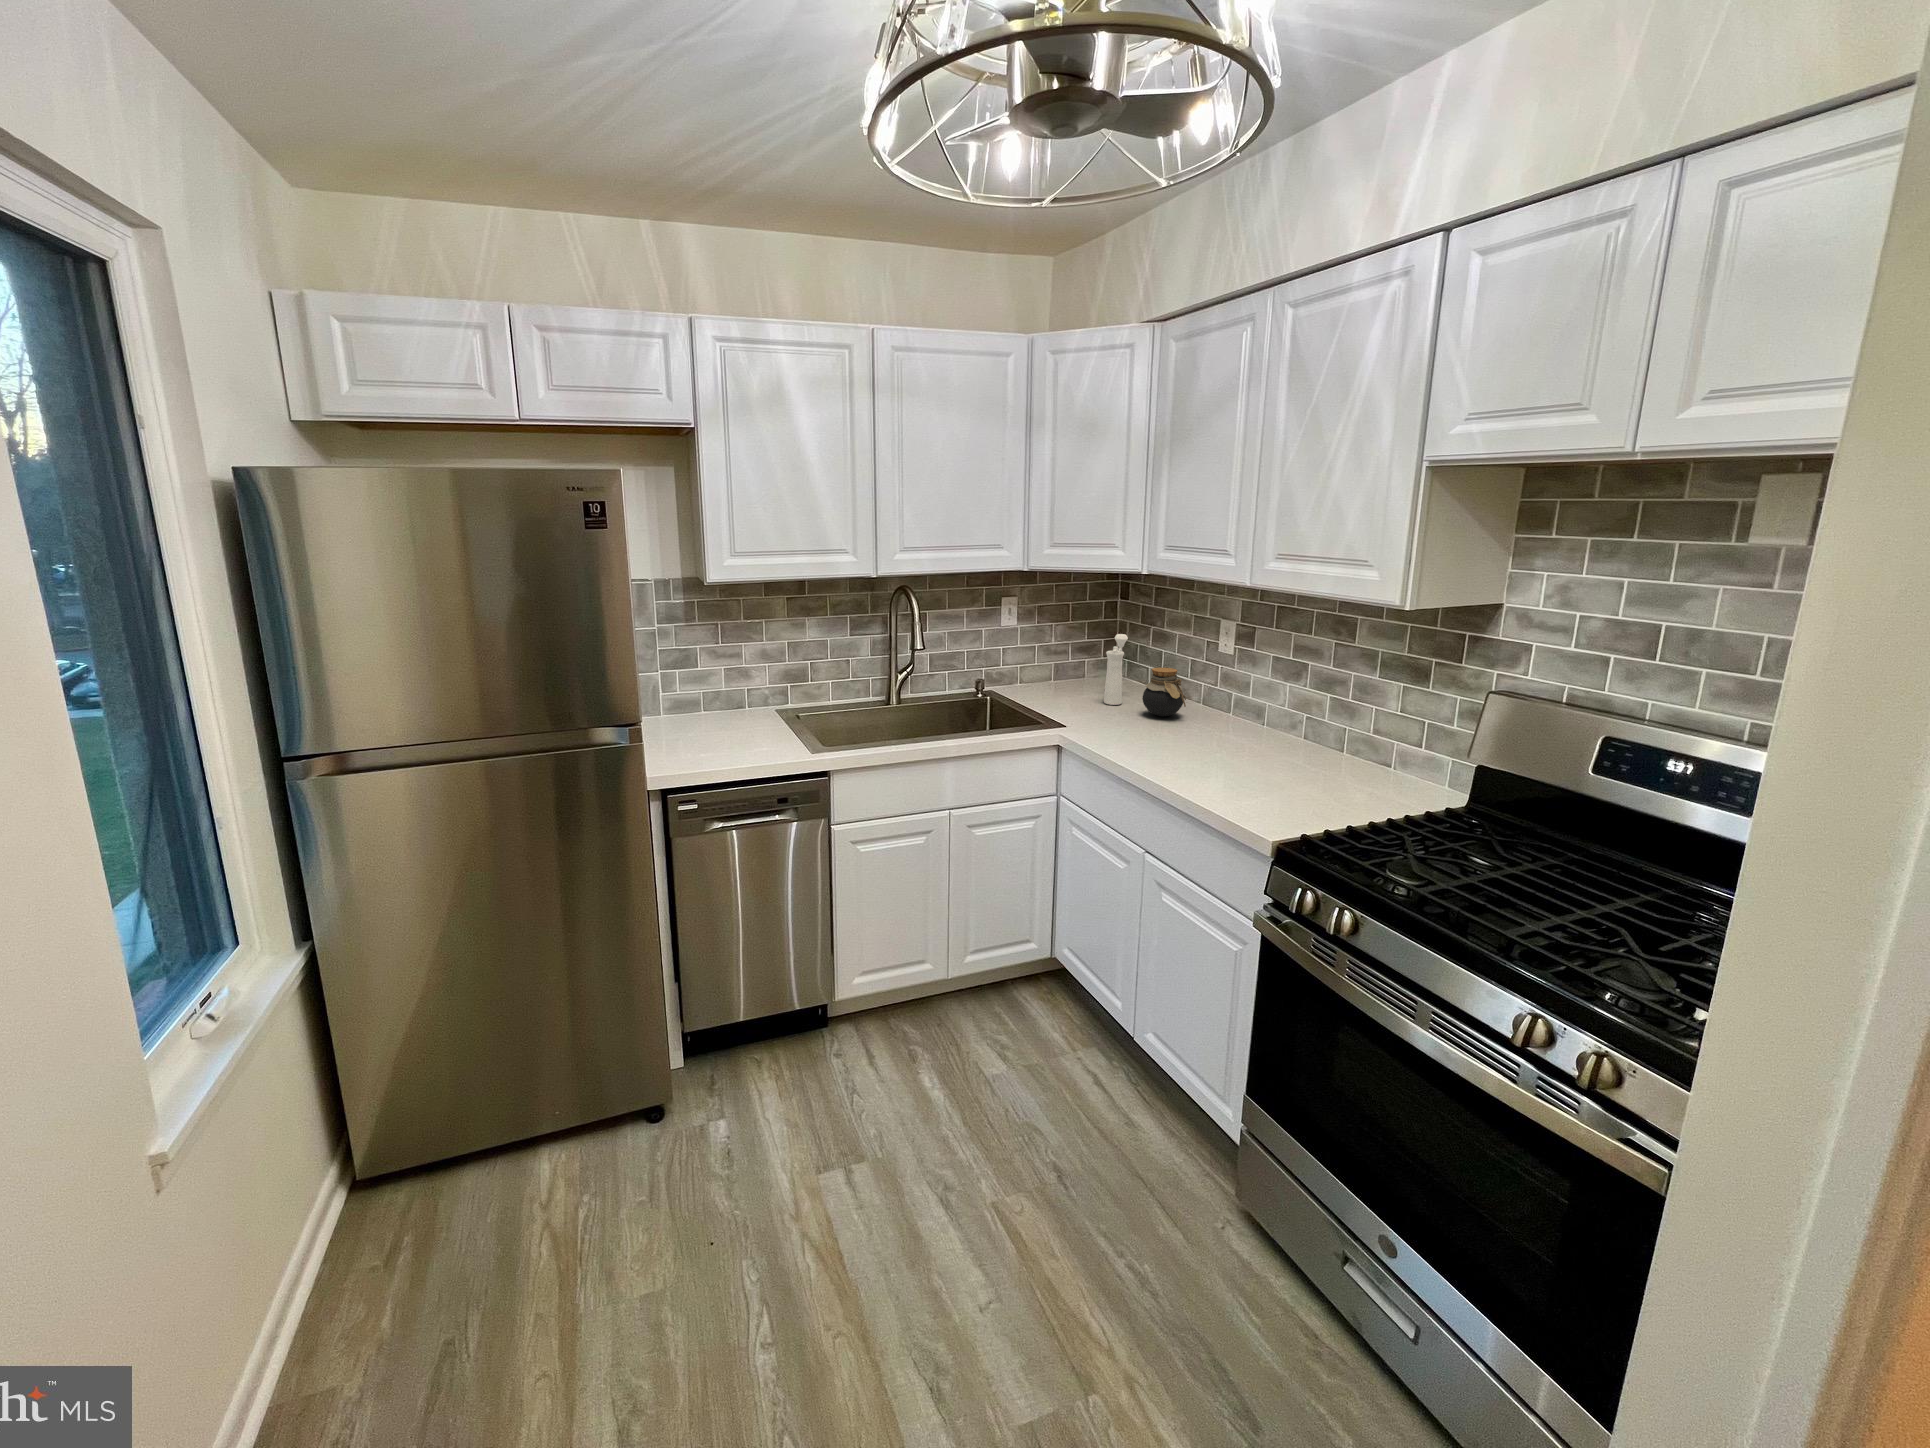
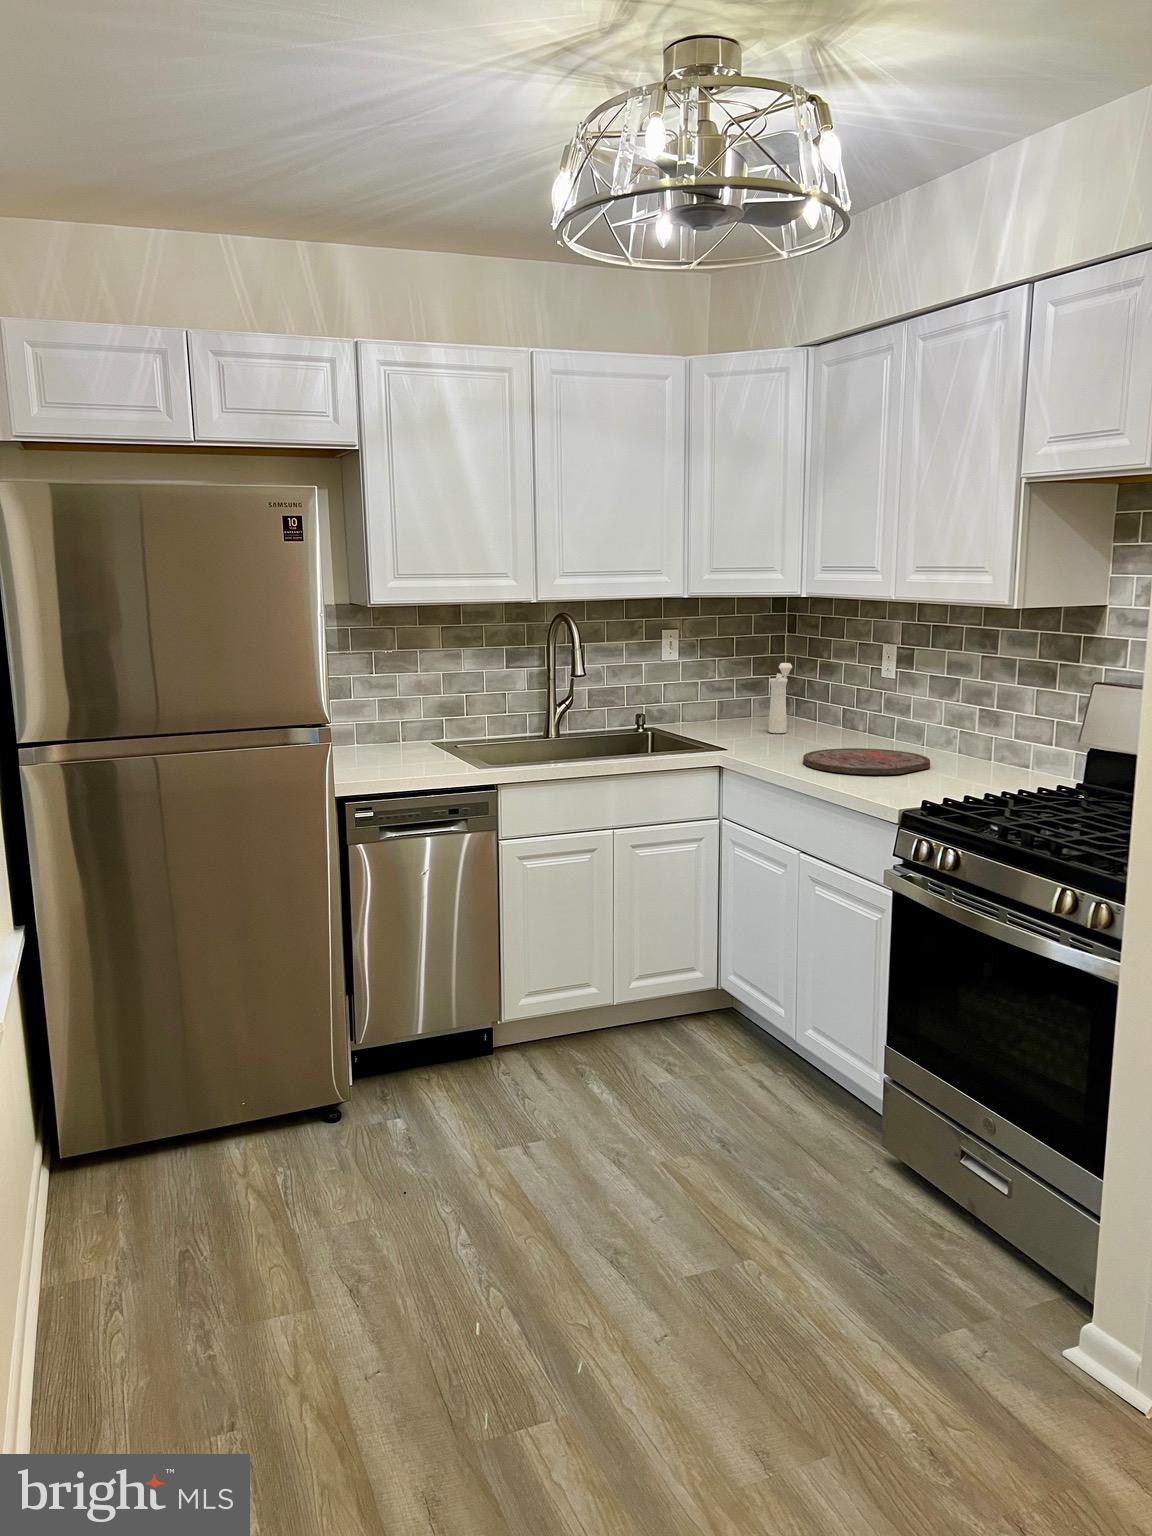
jar: present [1142,668,1186,716] -> none [806,692,848,740]
cutting board: none [1145,732,1281,775] -> present [803,748,930,775]

